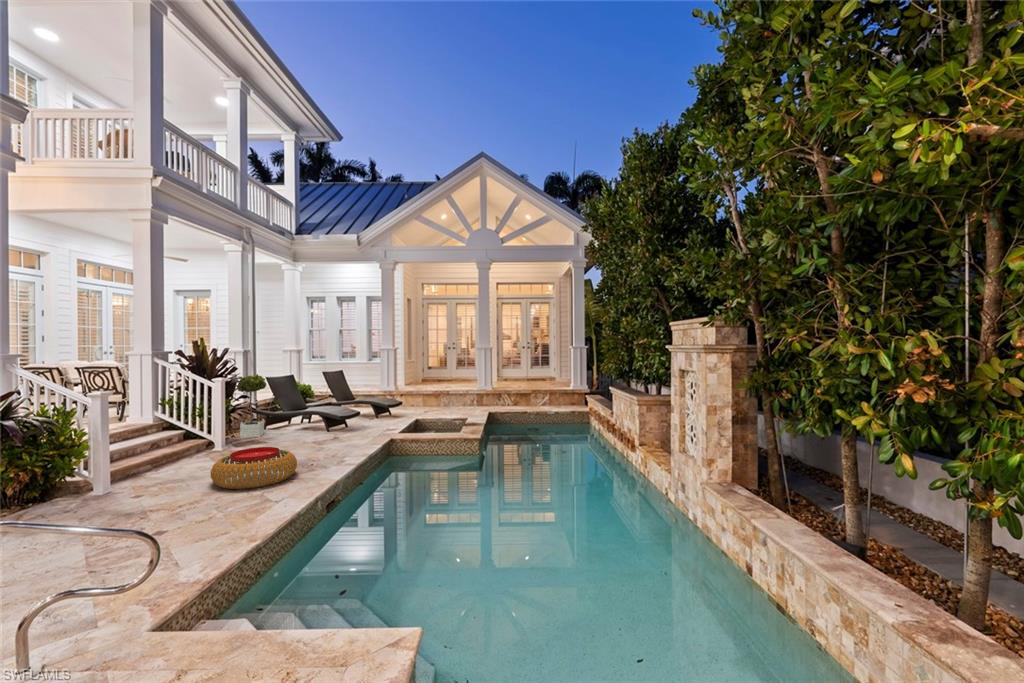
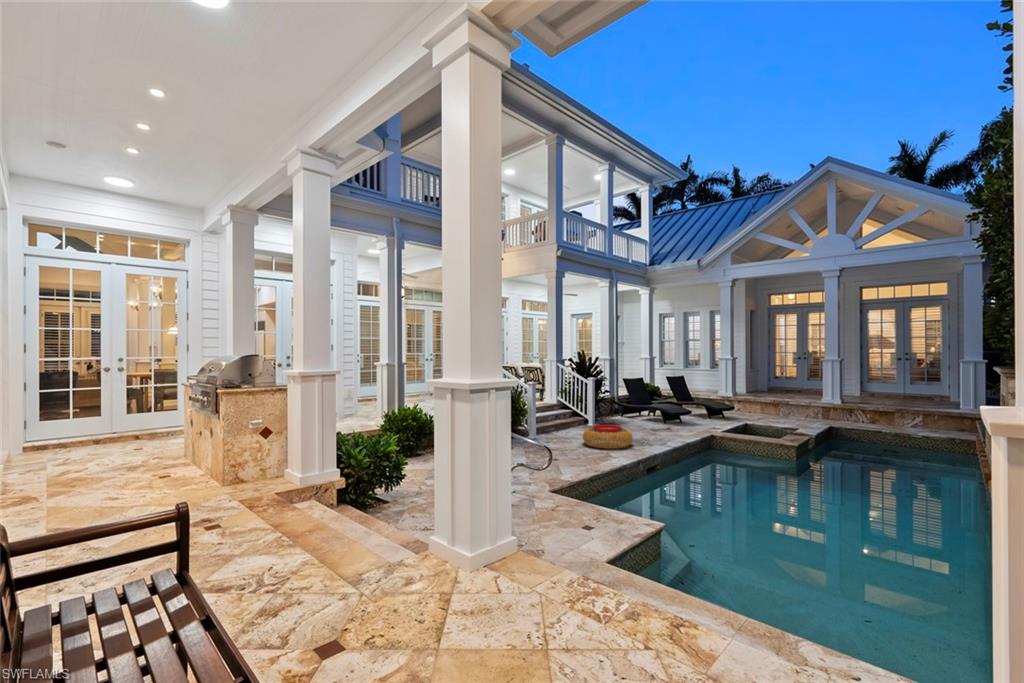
potted tree: present [237,374,267,438] -> none [603,376,622,422]

